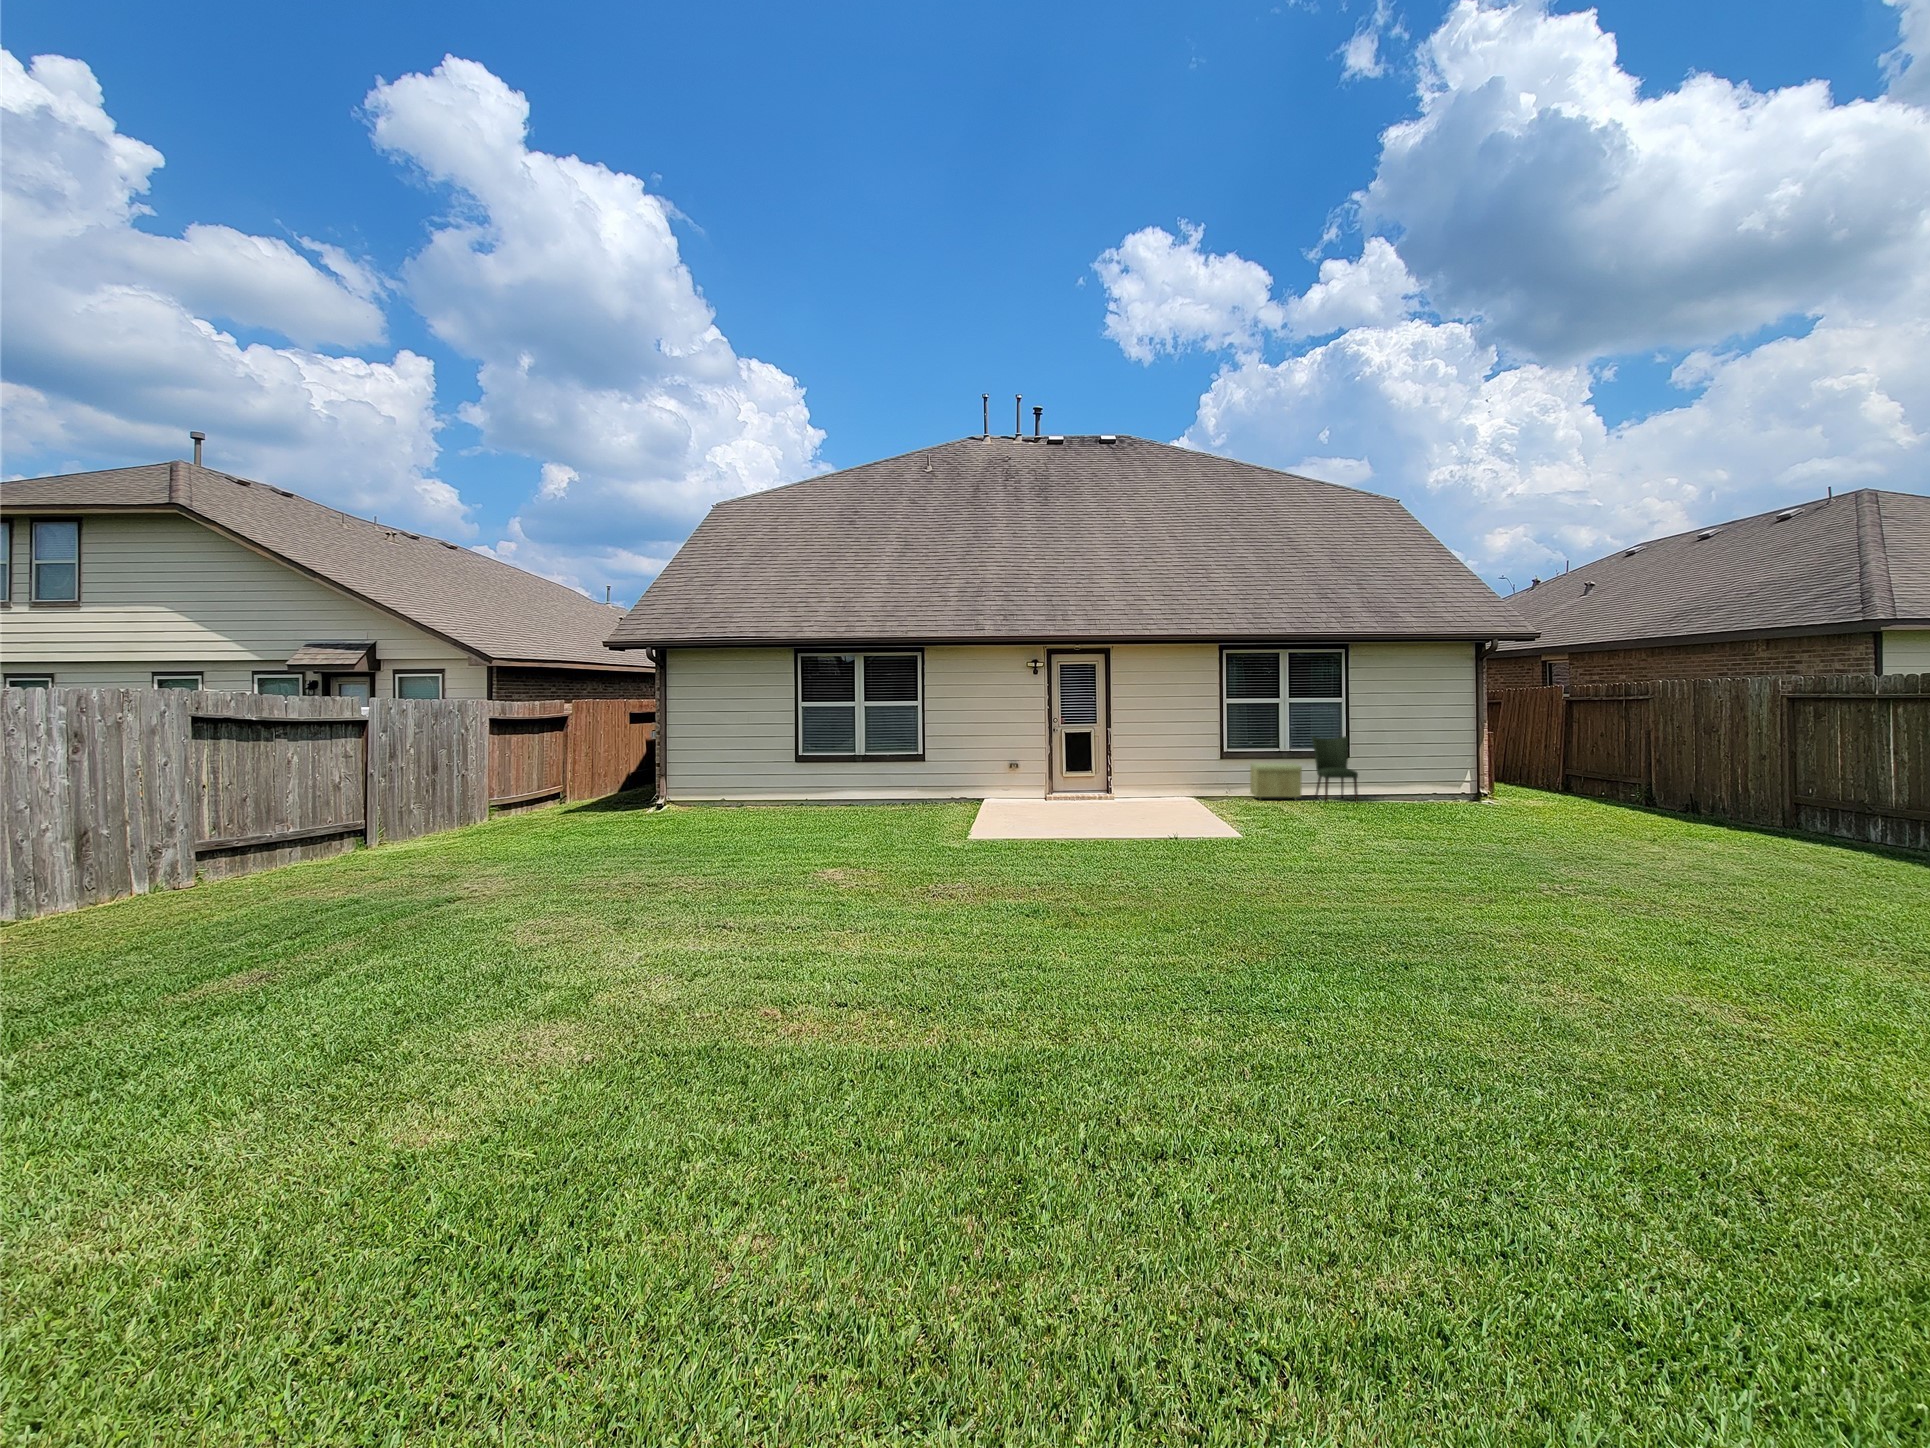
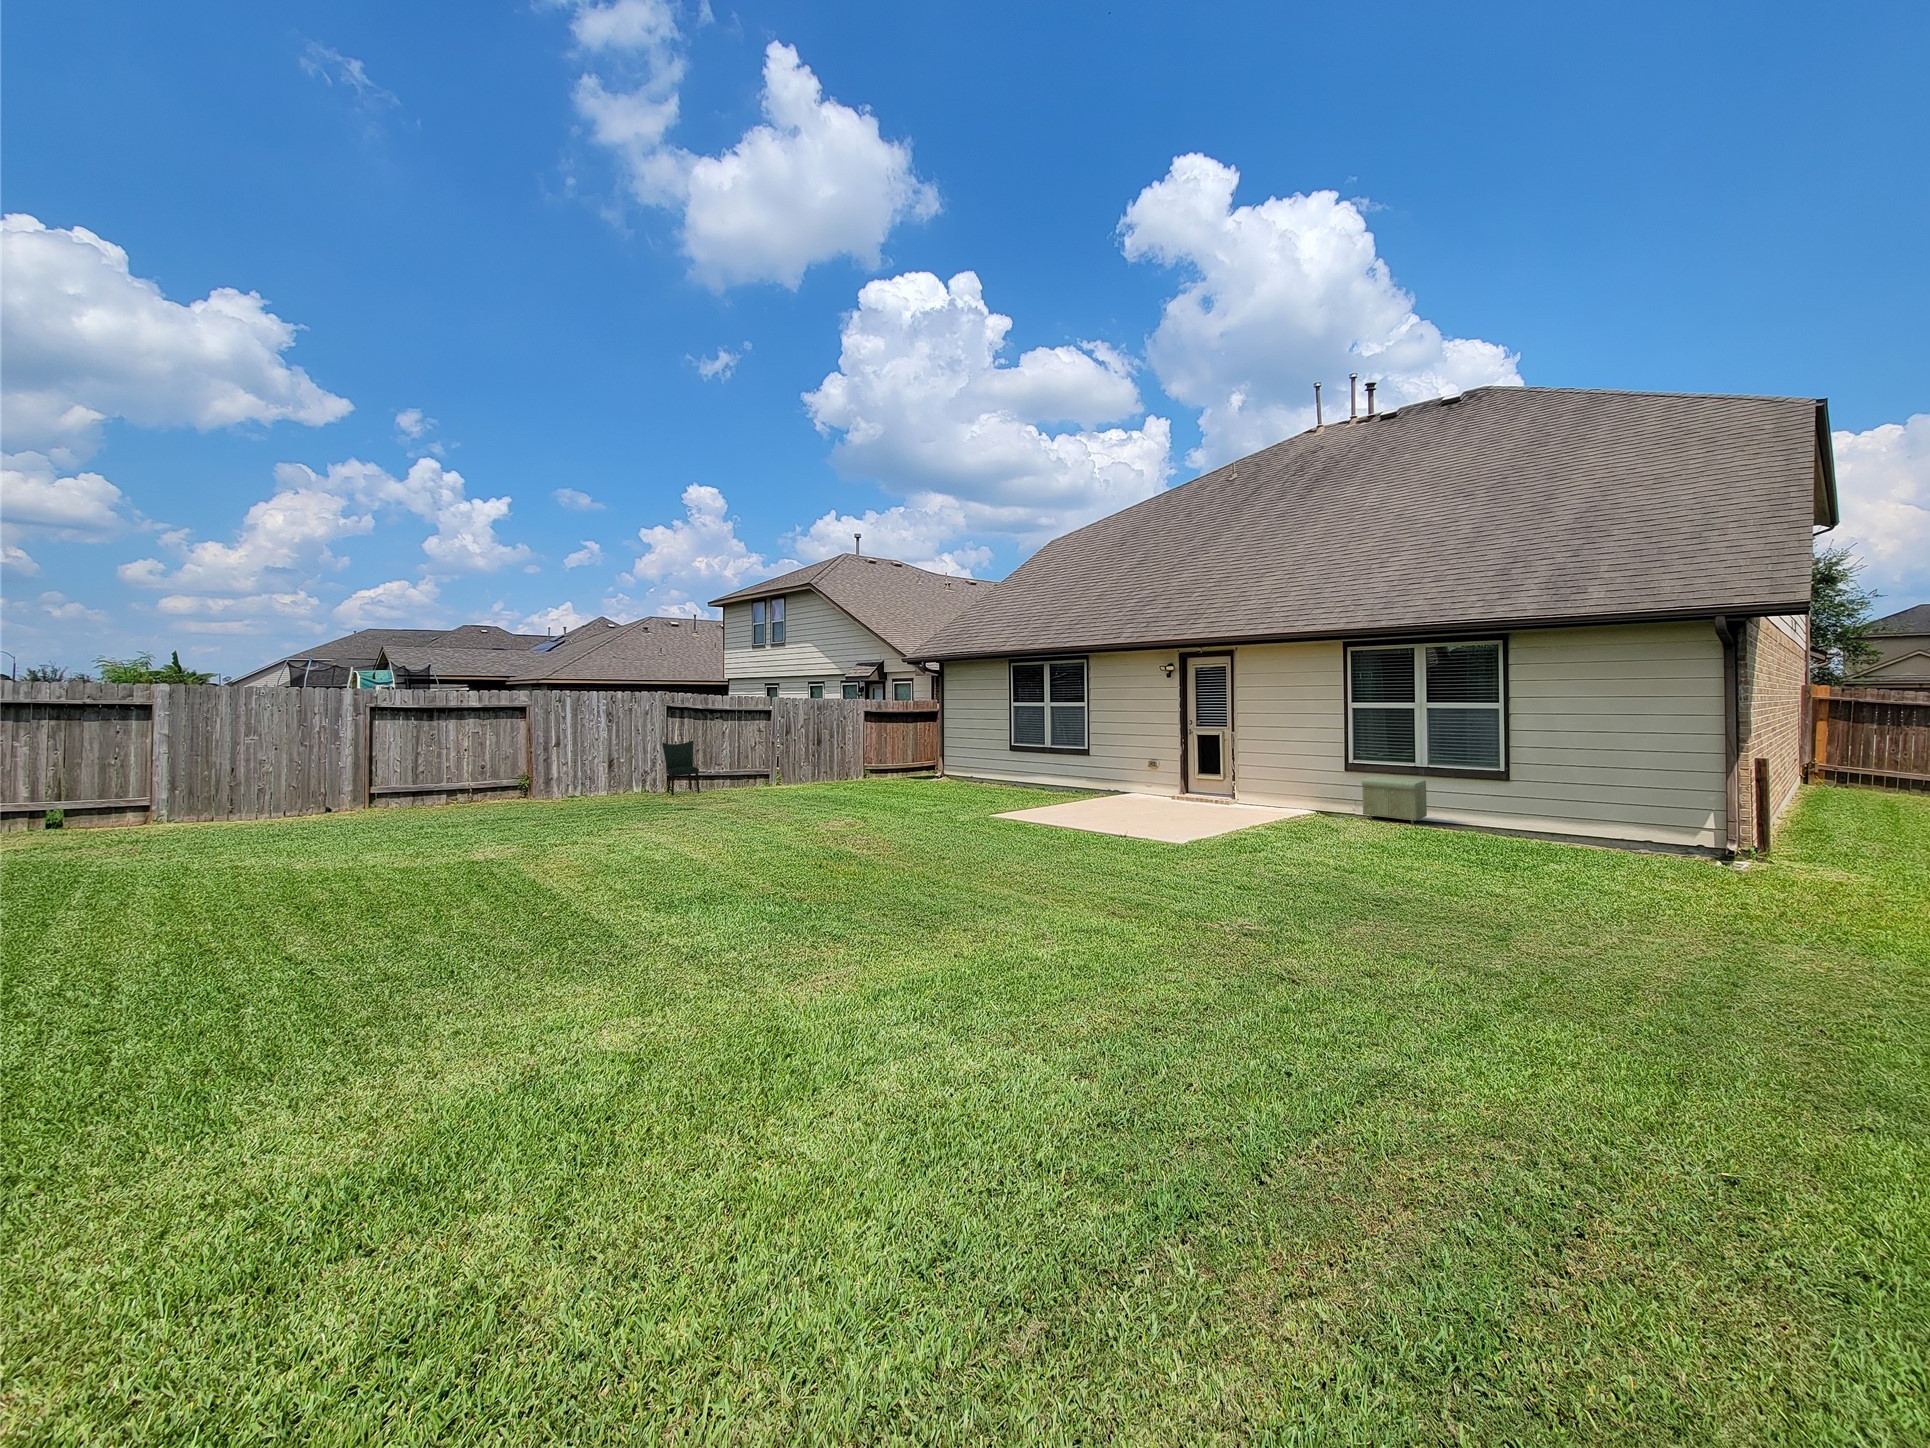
chair: present [1312,736,1358,802] -> present [662,741,700,795]

